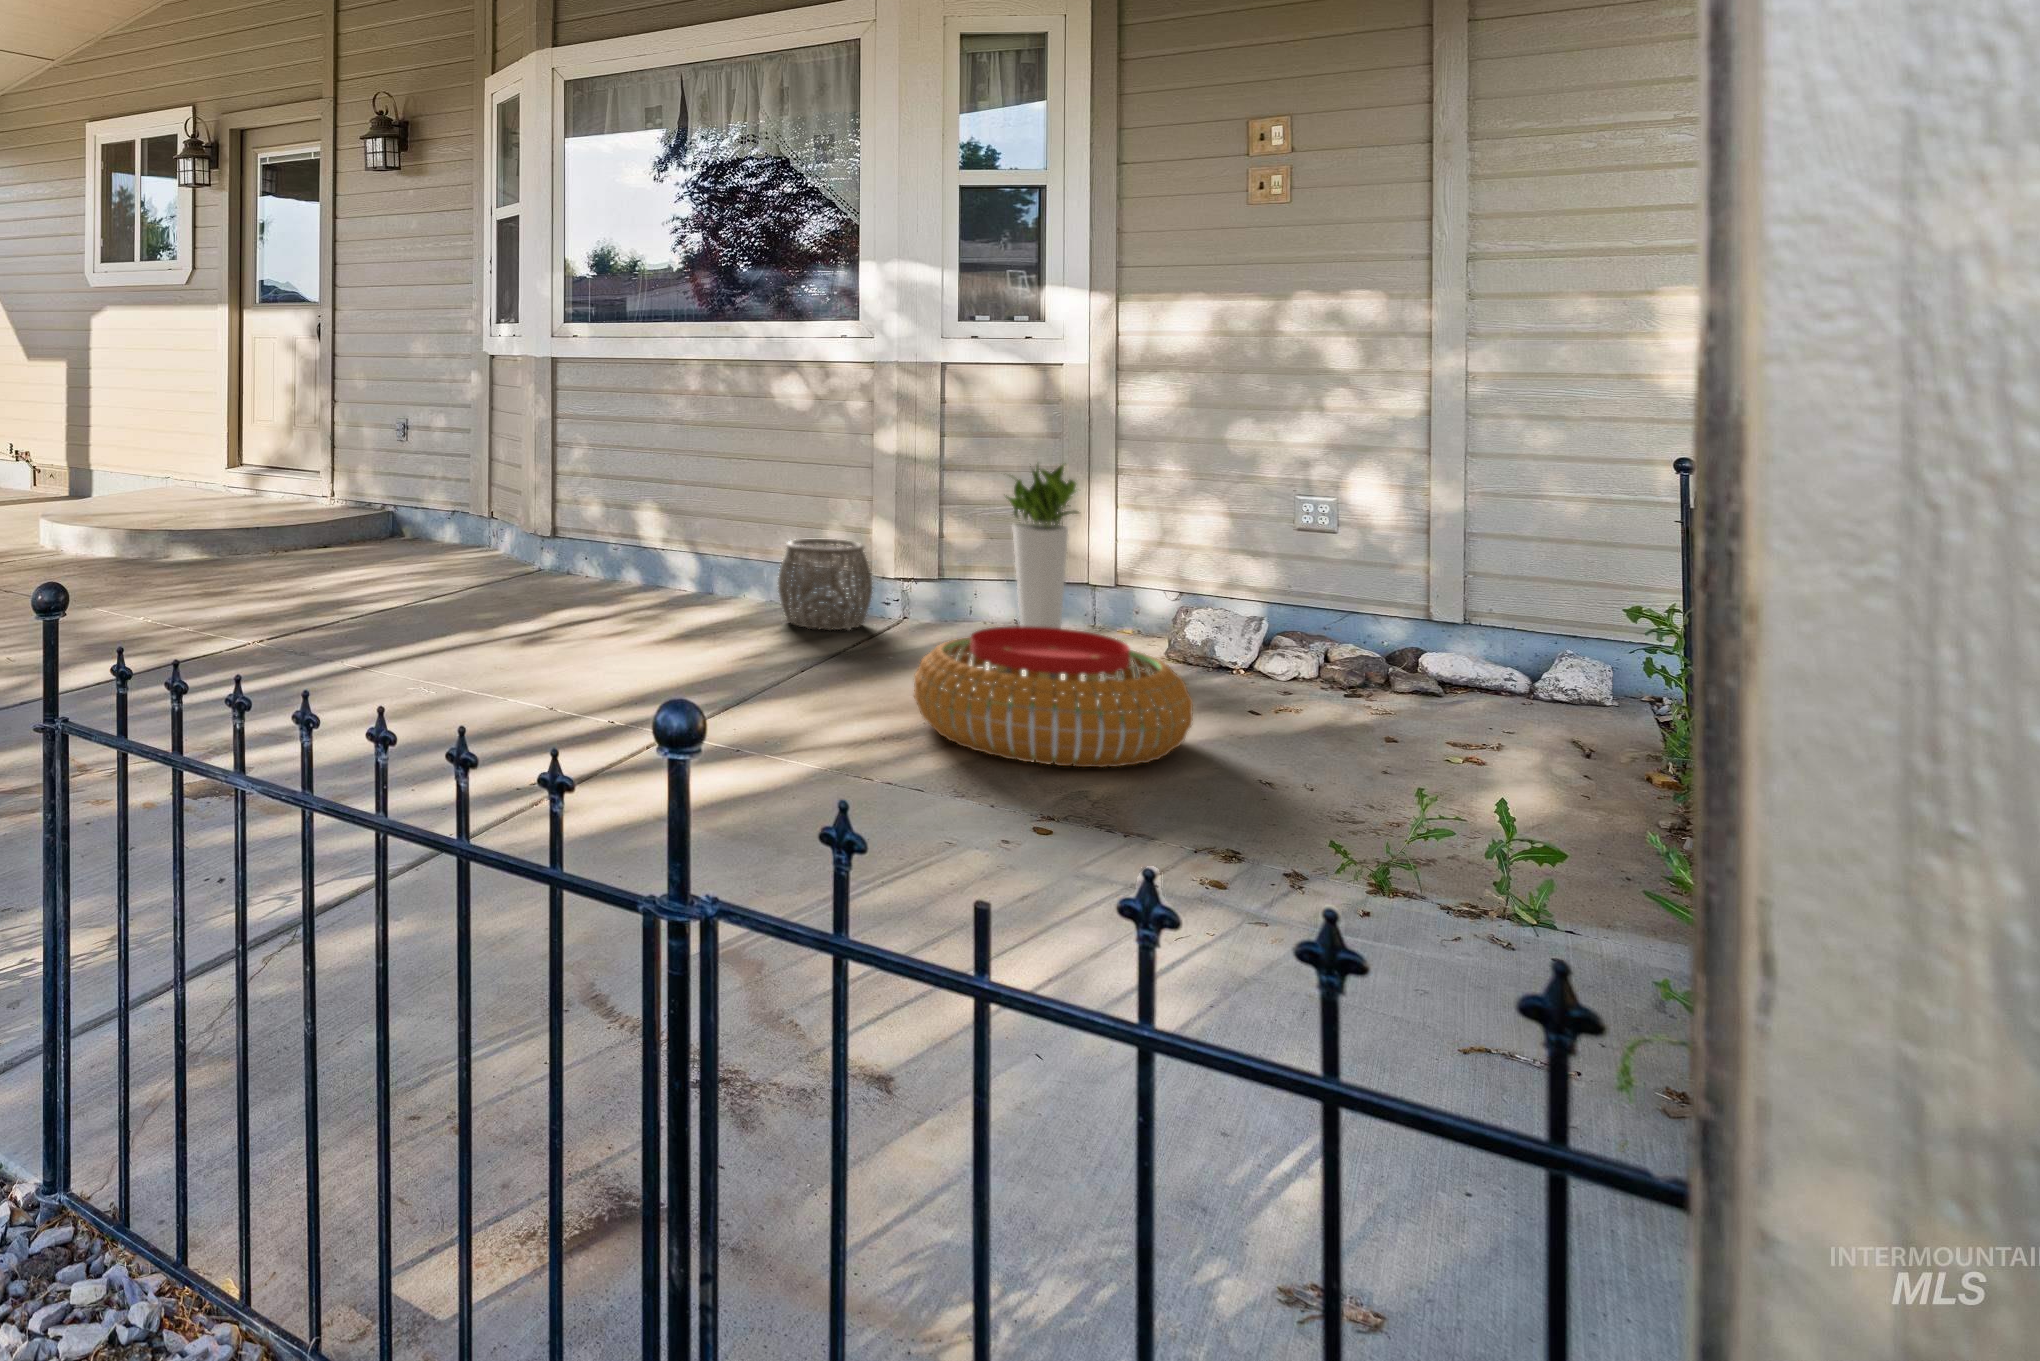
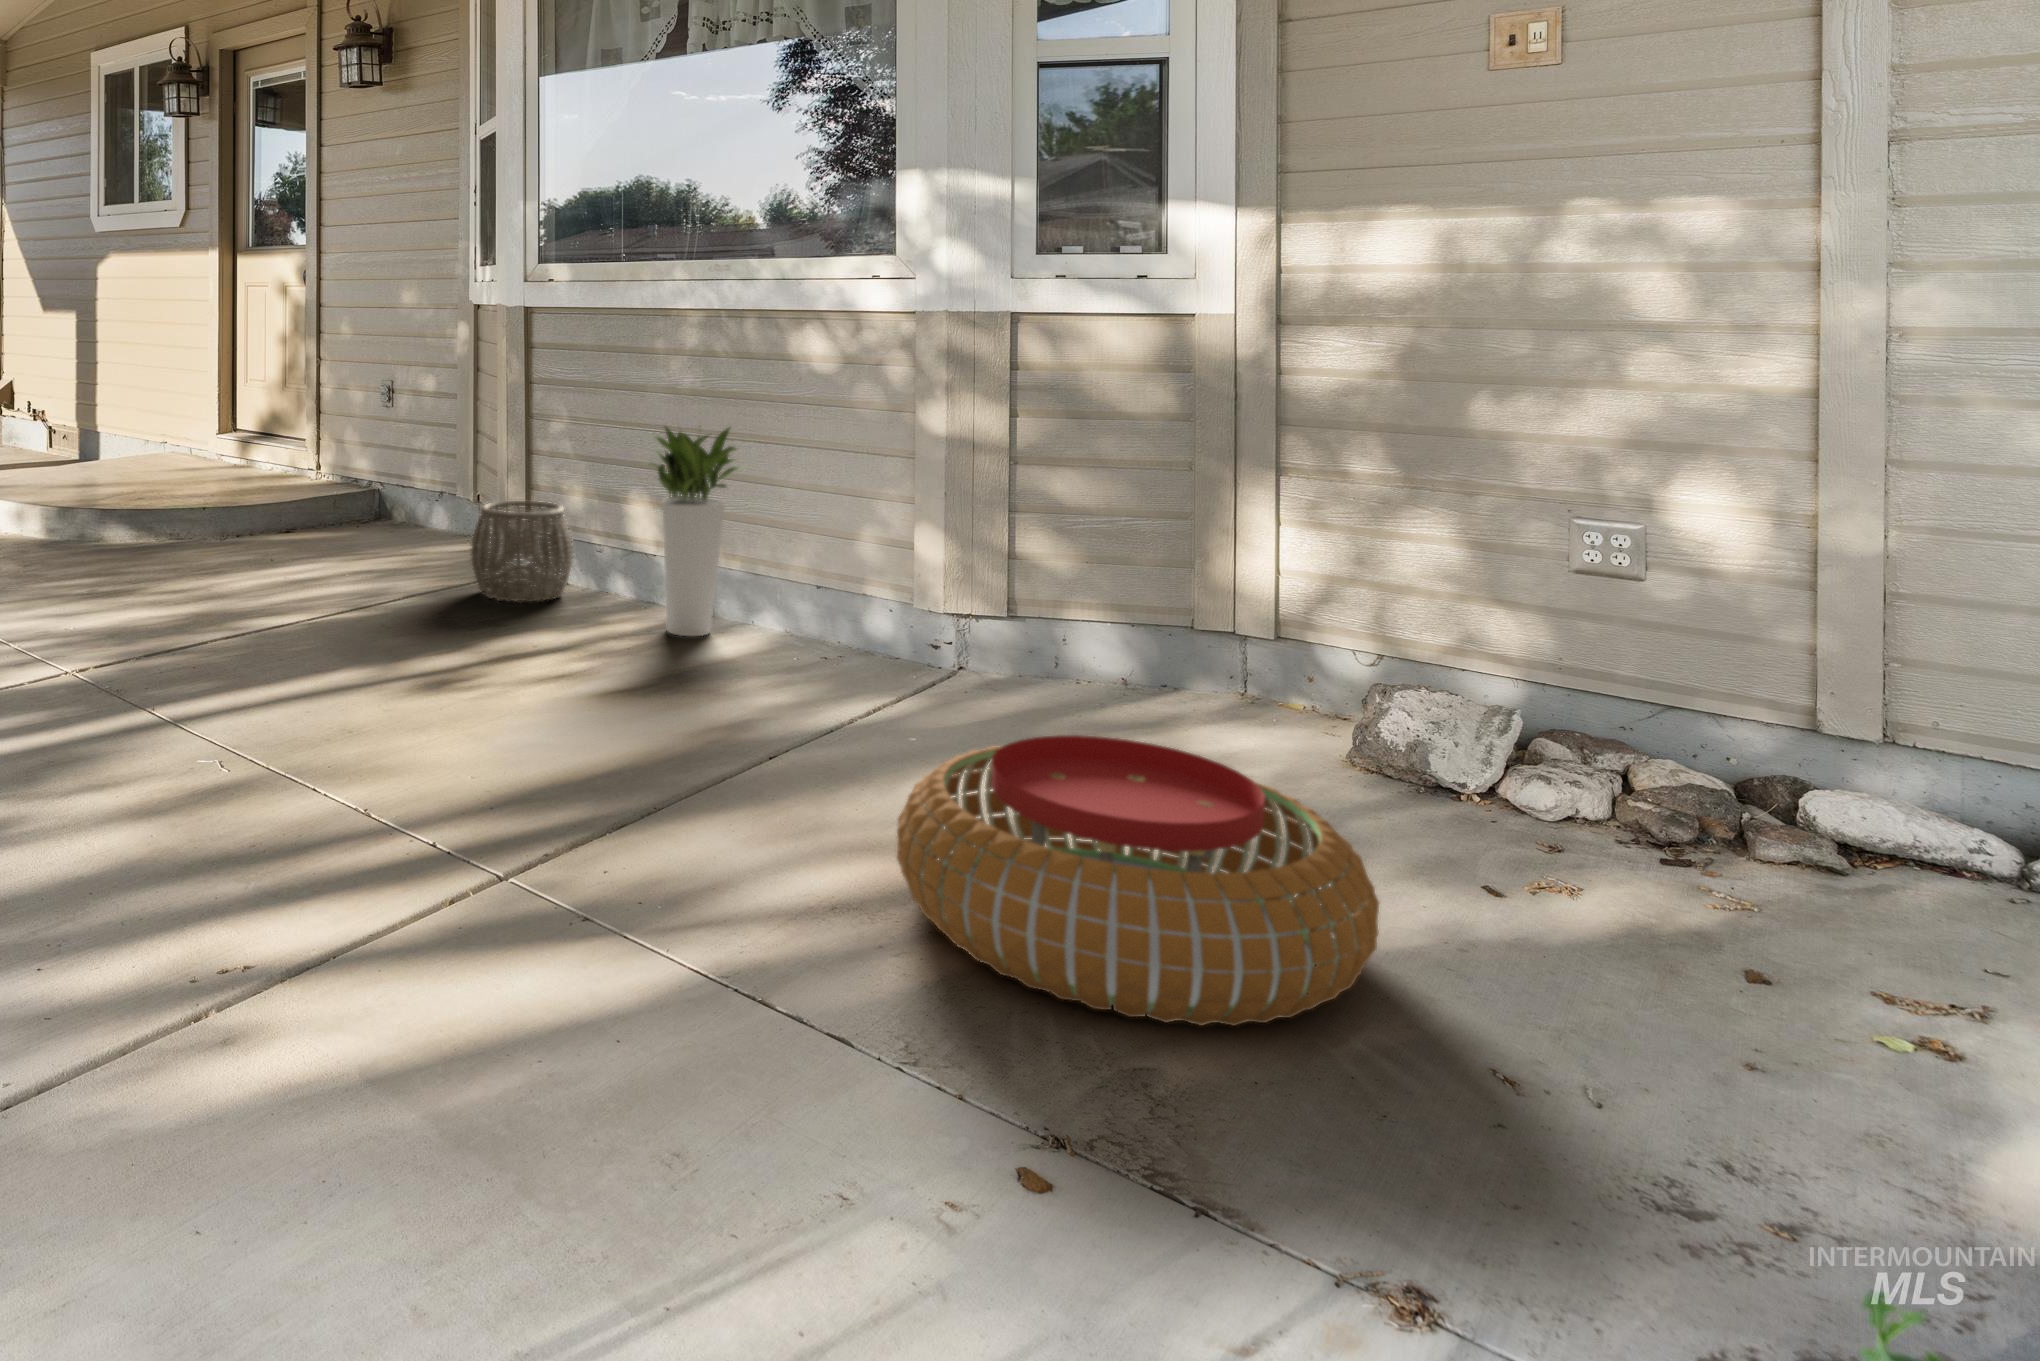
planter: present [1006,464,1078,628] -> present [654,427,738,636]
woven basket: present [778,539,873,630] -> present [471,501,573,602]

